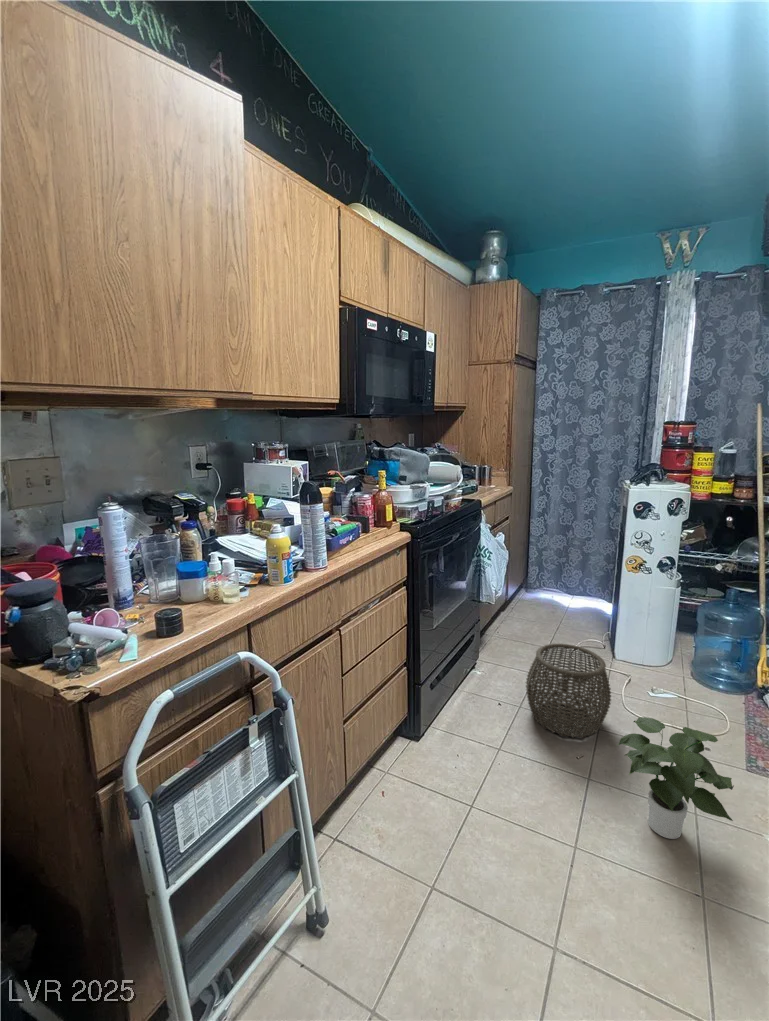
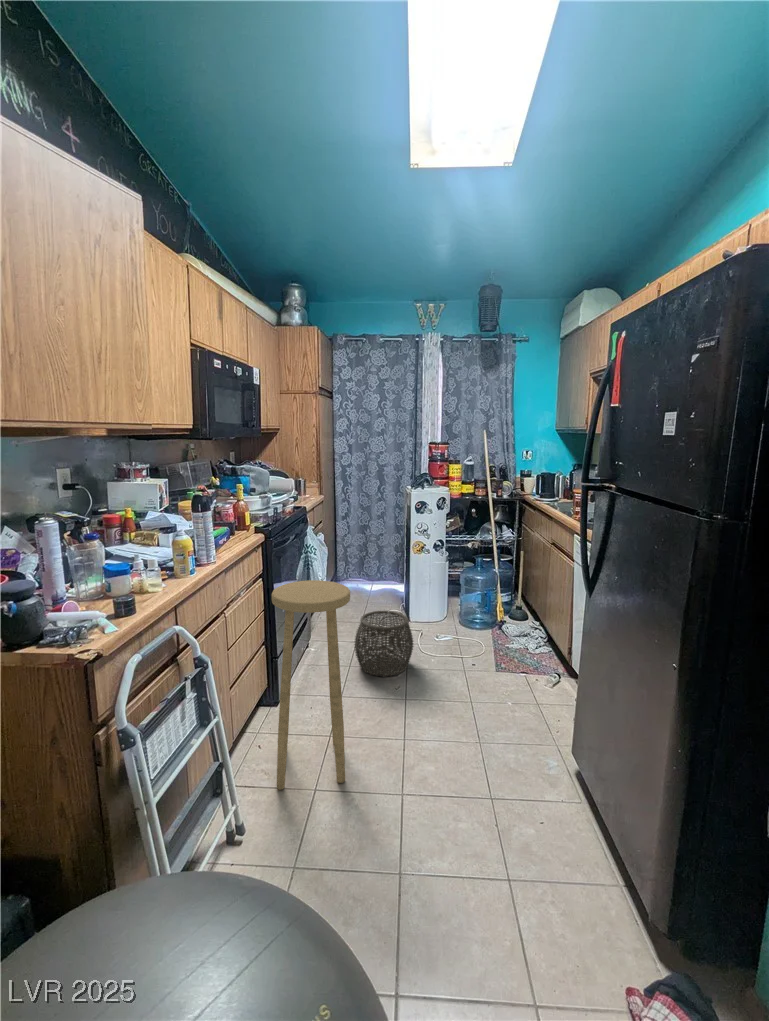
stool: none [385,601,501,892] -> present [272,580,350,790]
potted plant: present [618,717,734,839] -> none [422,643,490,717]

